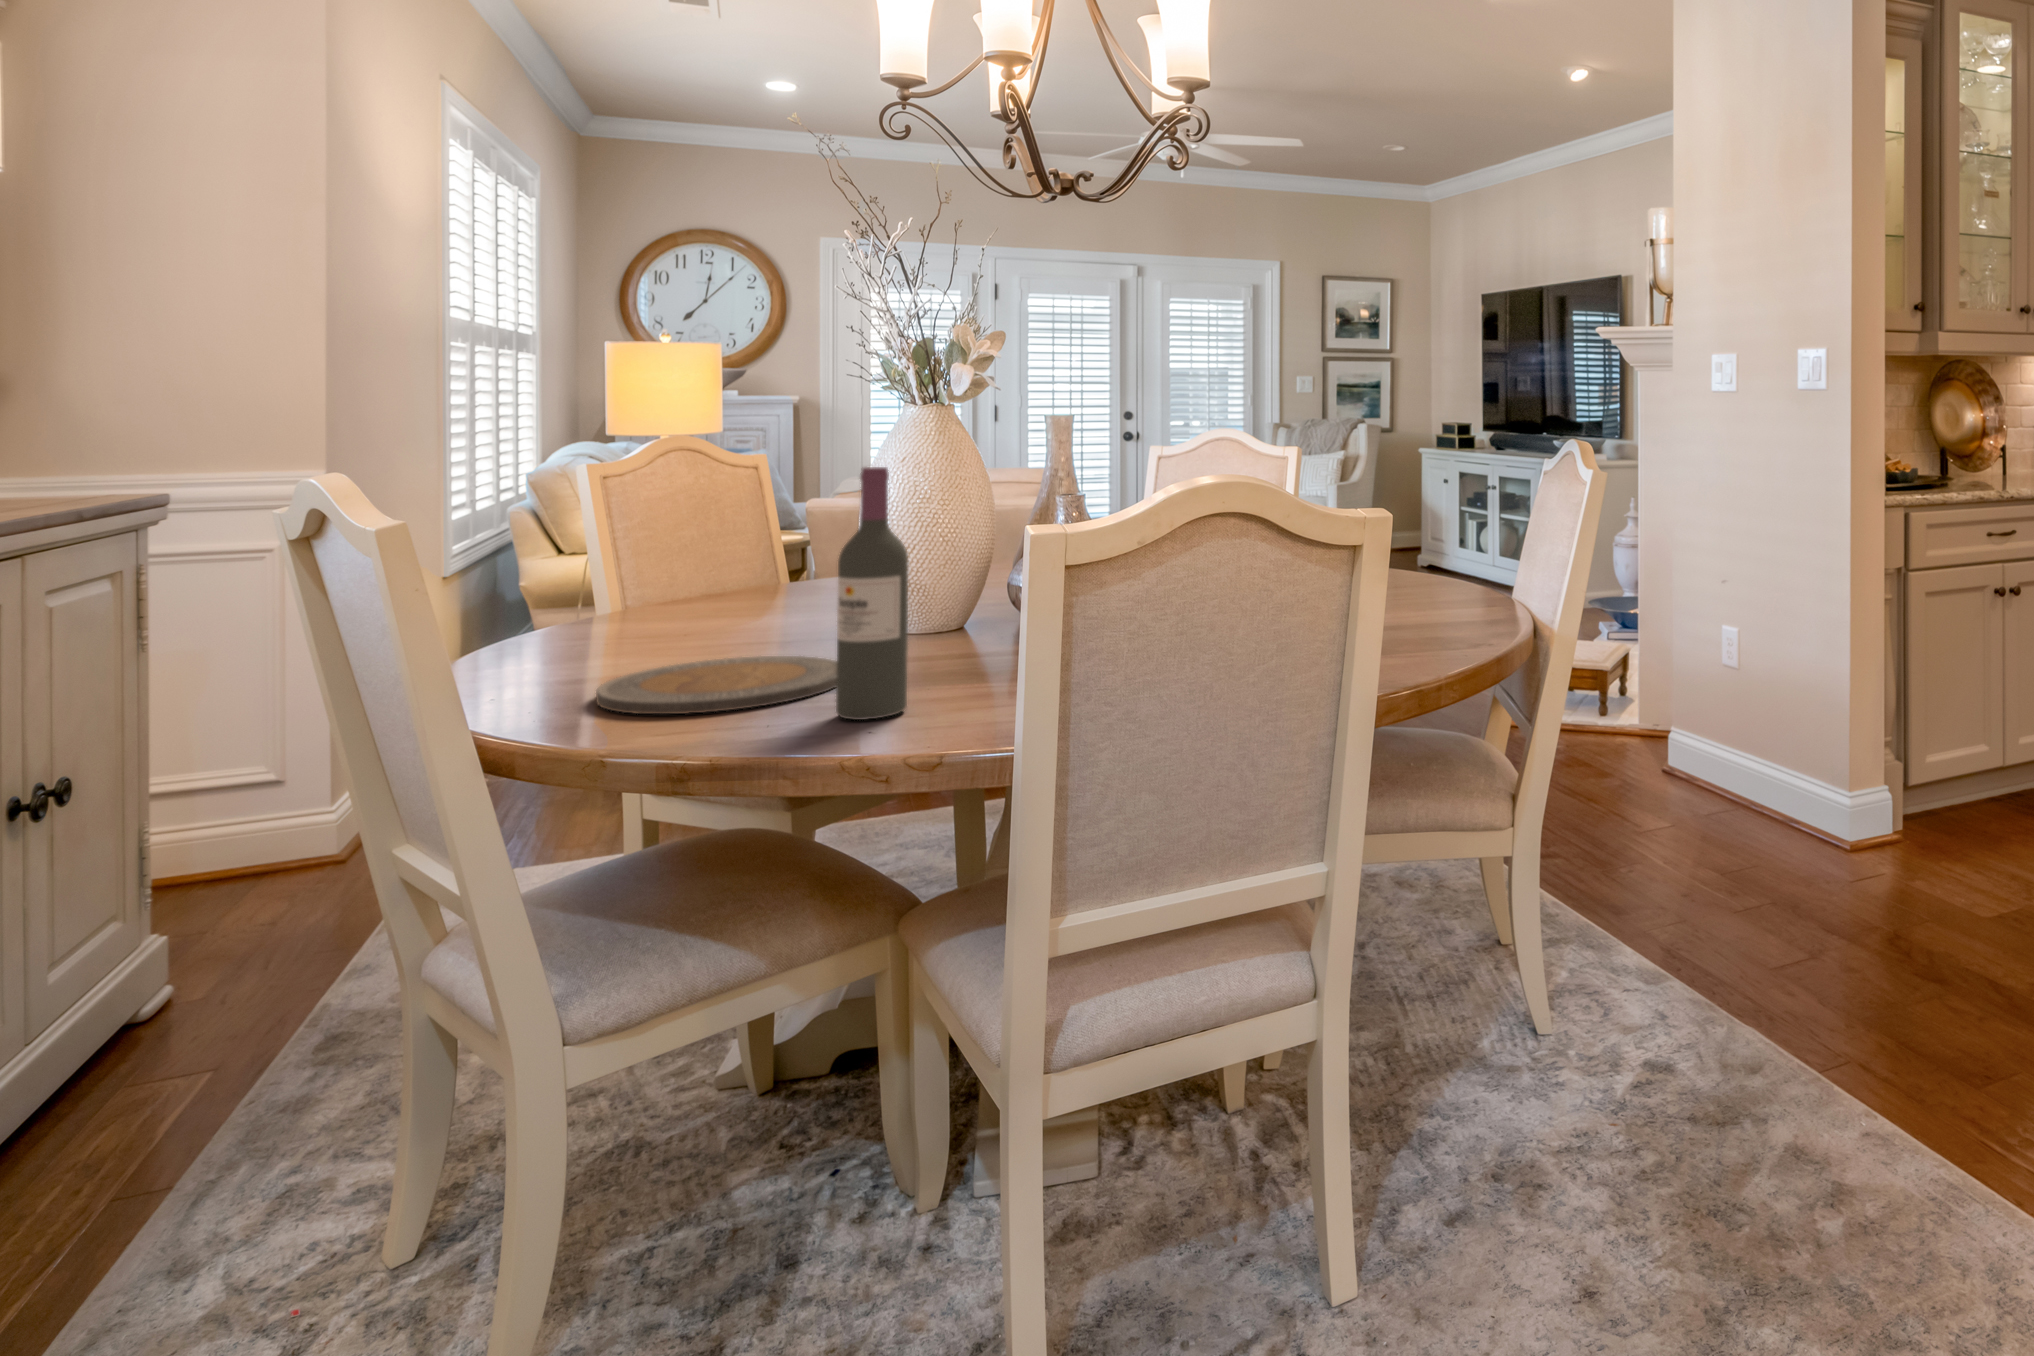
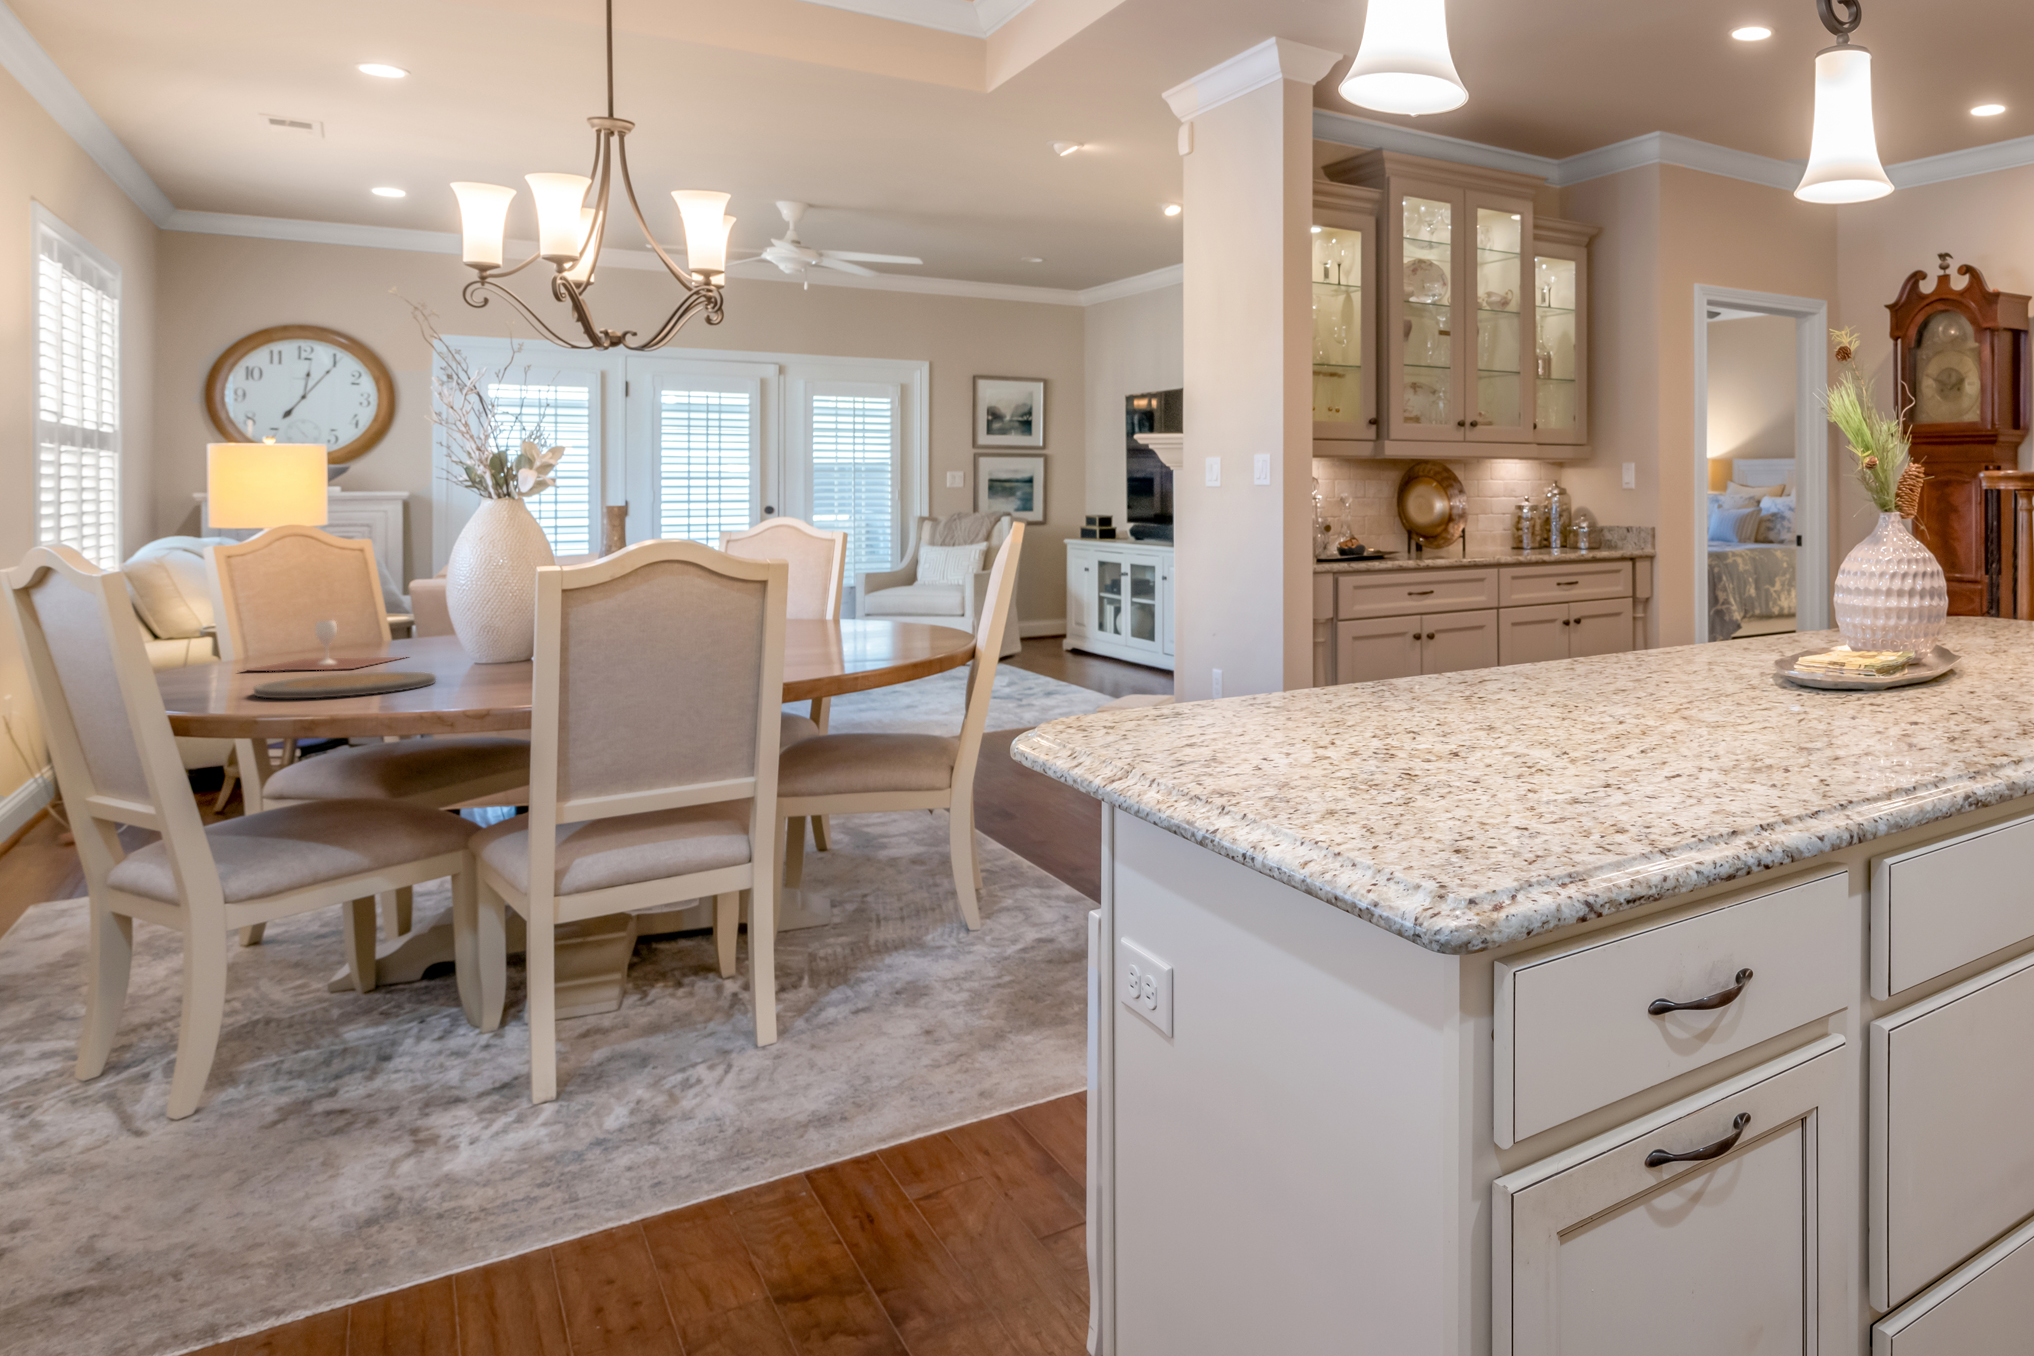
wine bottle: present [836,467,908,720] -> none [424,543,475,697]
wine glass: none [589,568,807,643] -> present [249,620,400,671]

